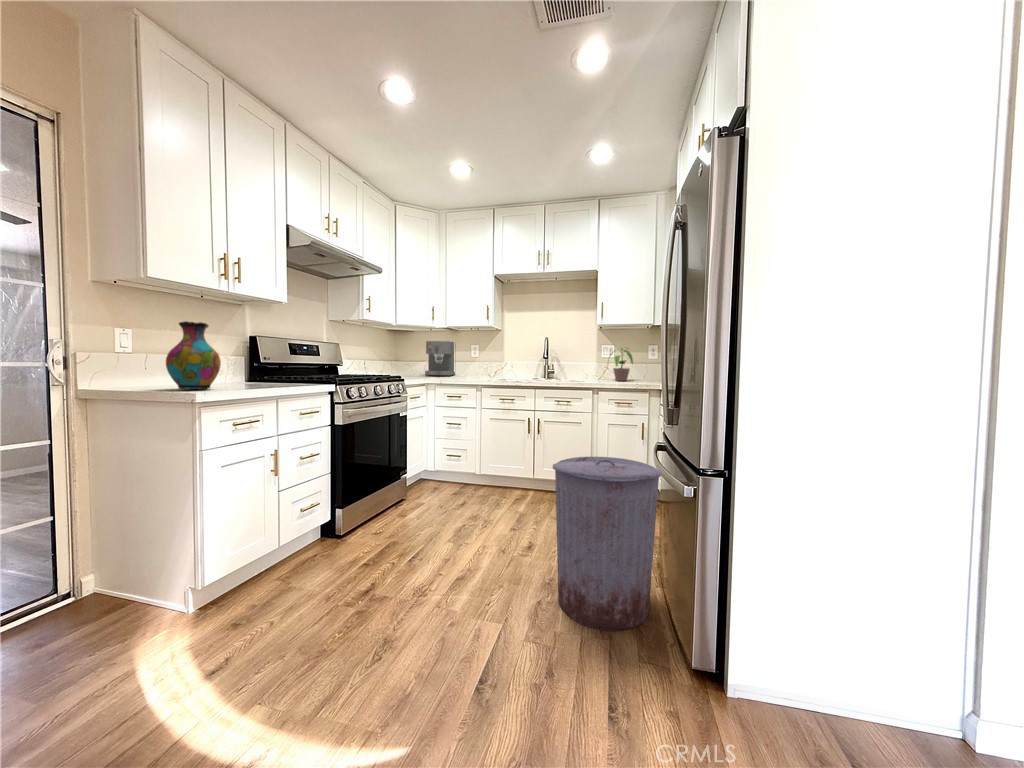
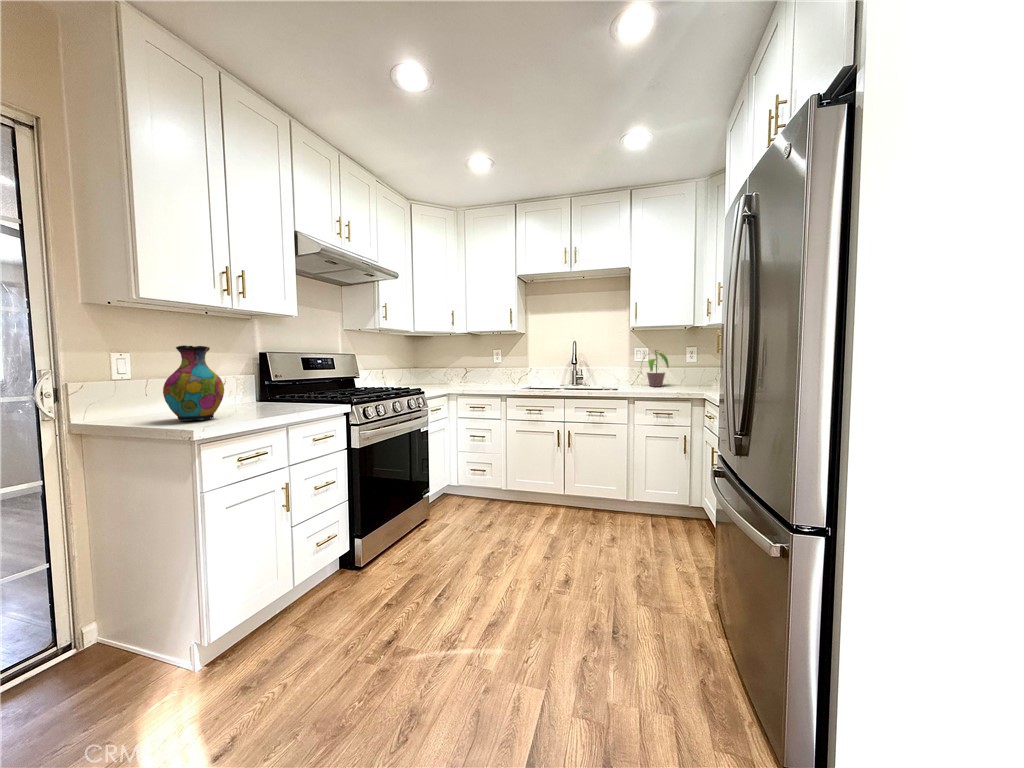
coffee maker: present [425,341,456,376] -> none [446,347,477,384]
trash can: present [553,457,661,631] -> none [599,487,732,703]

